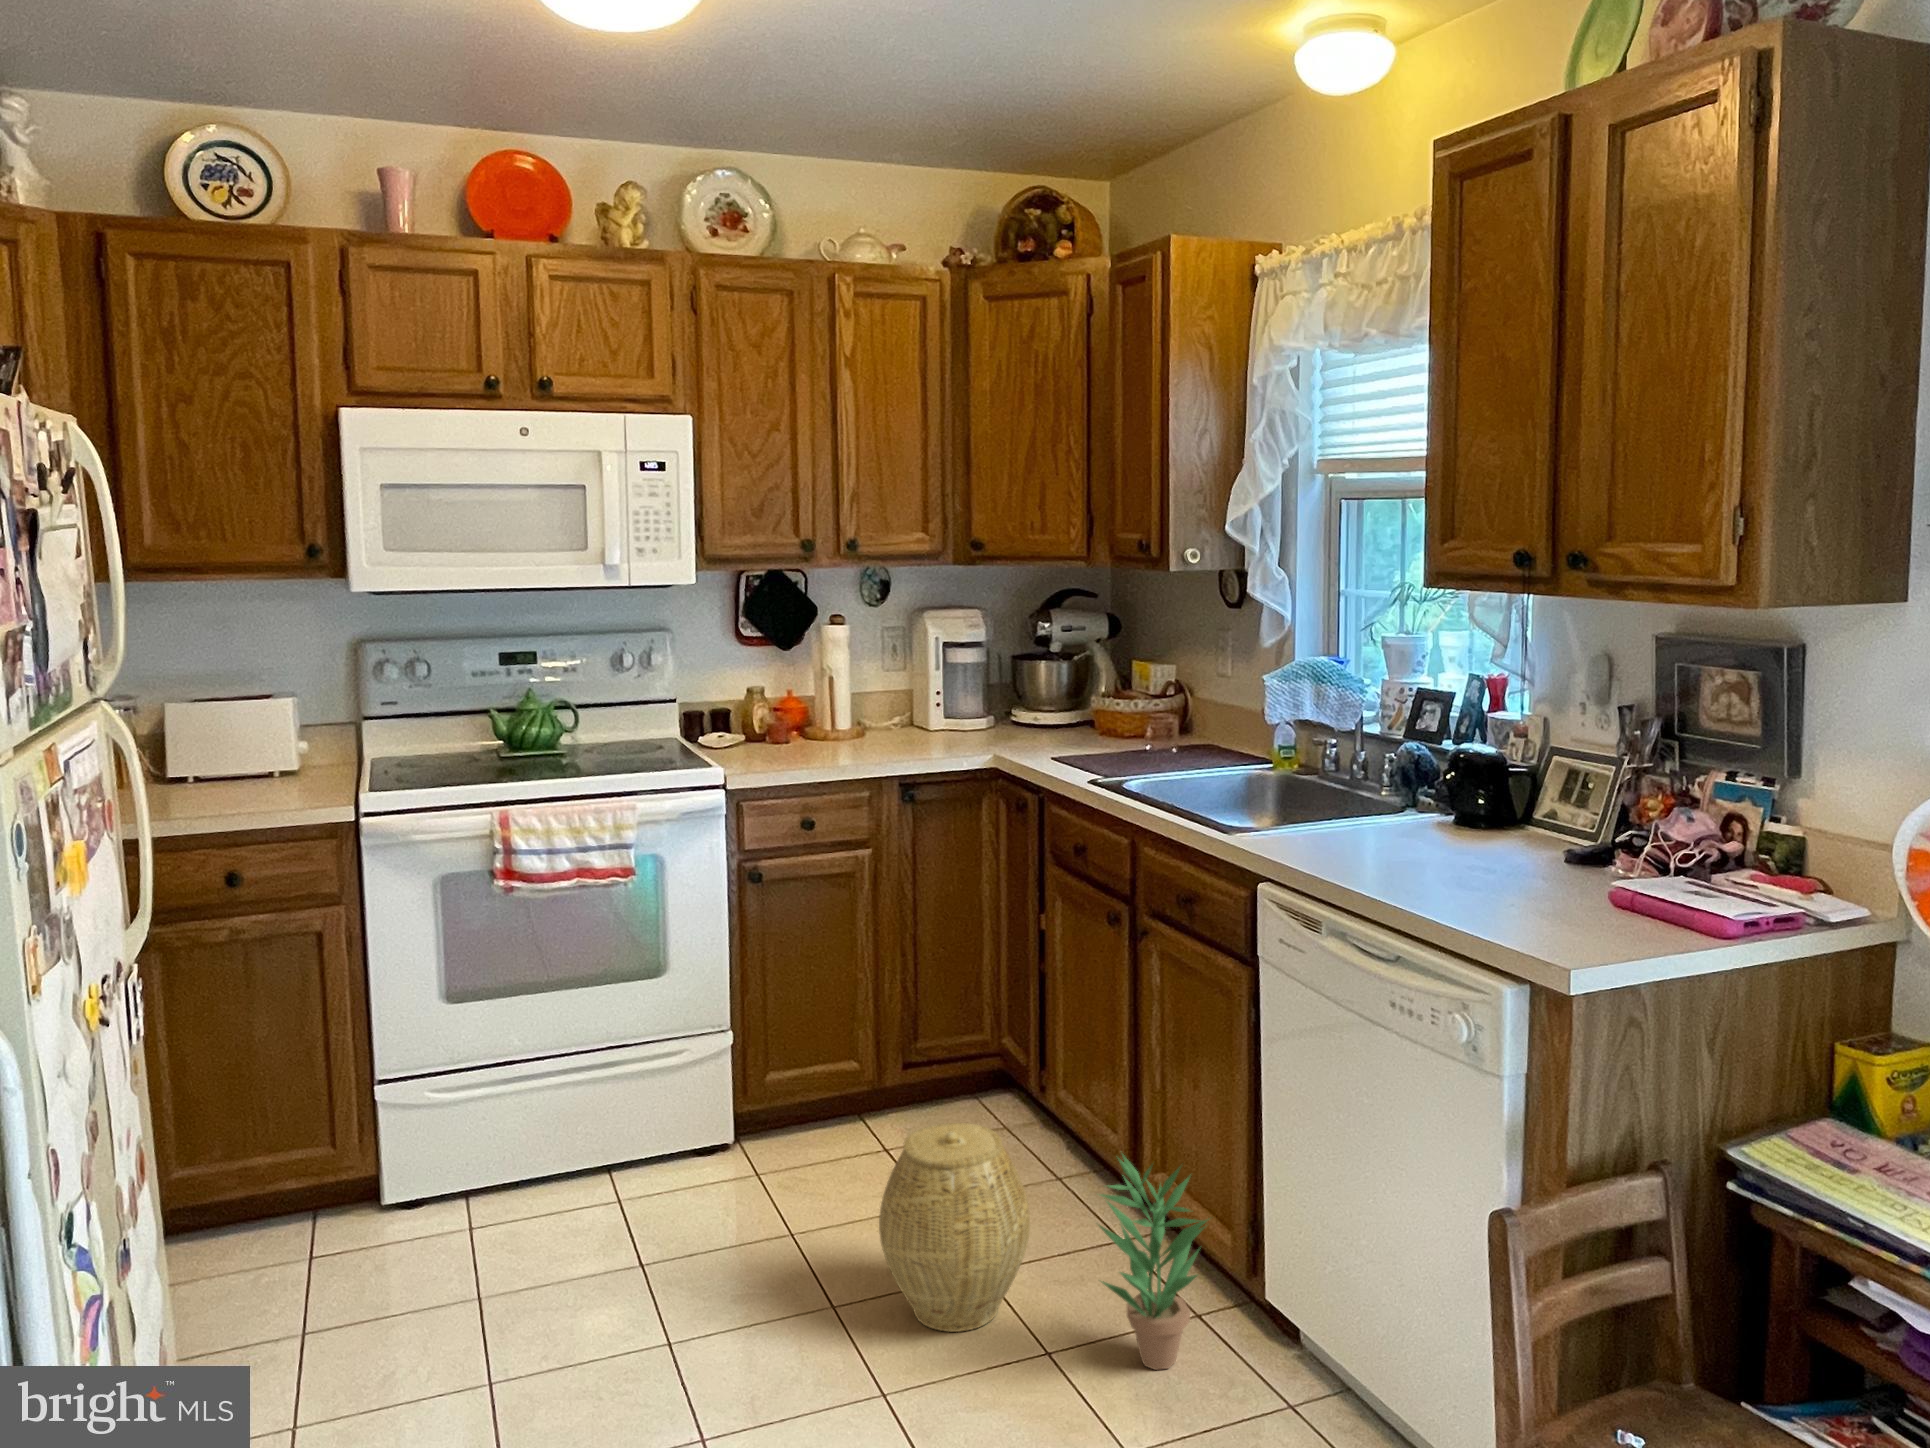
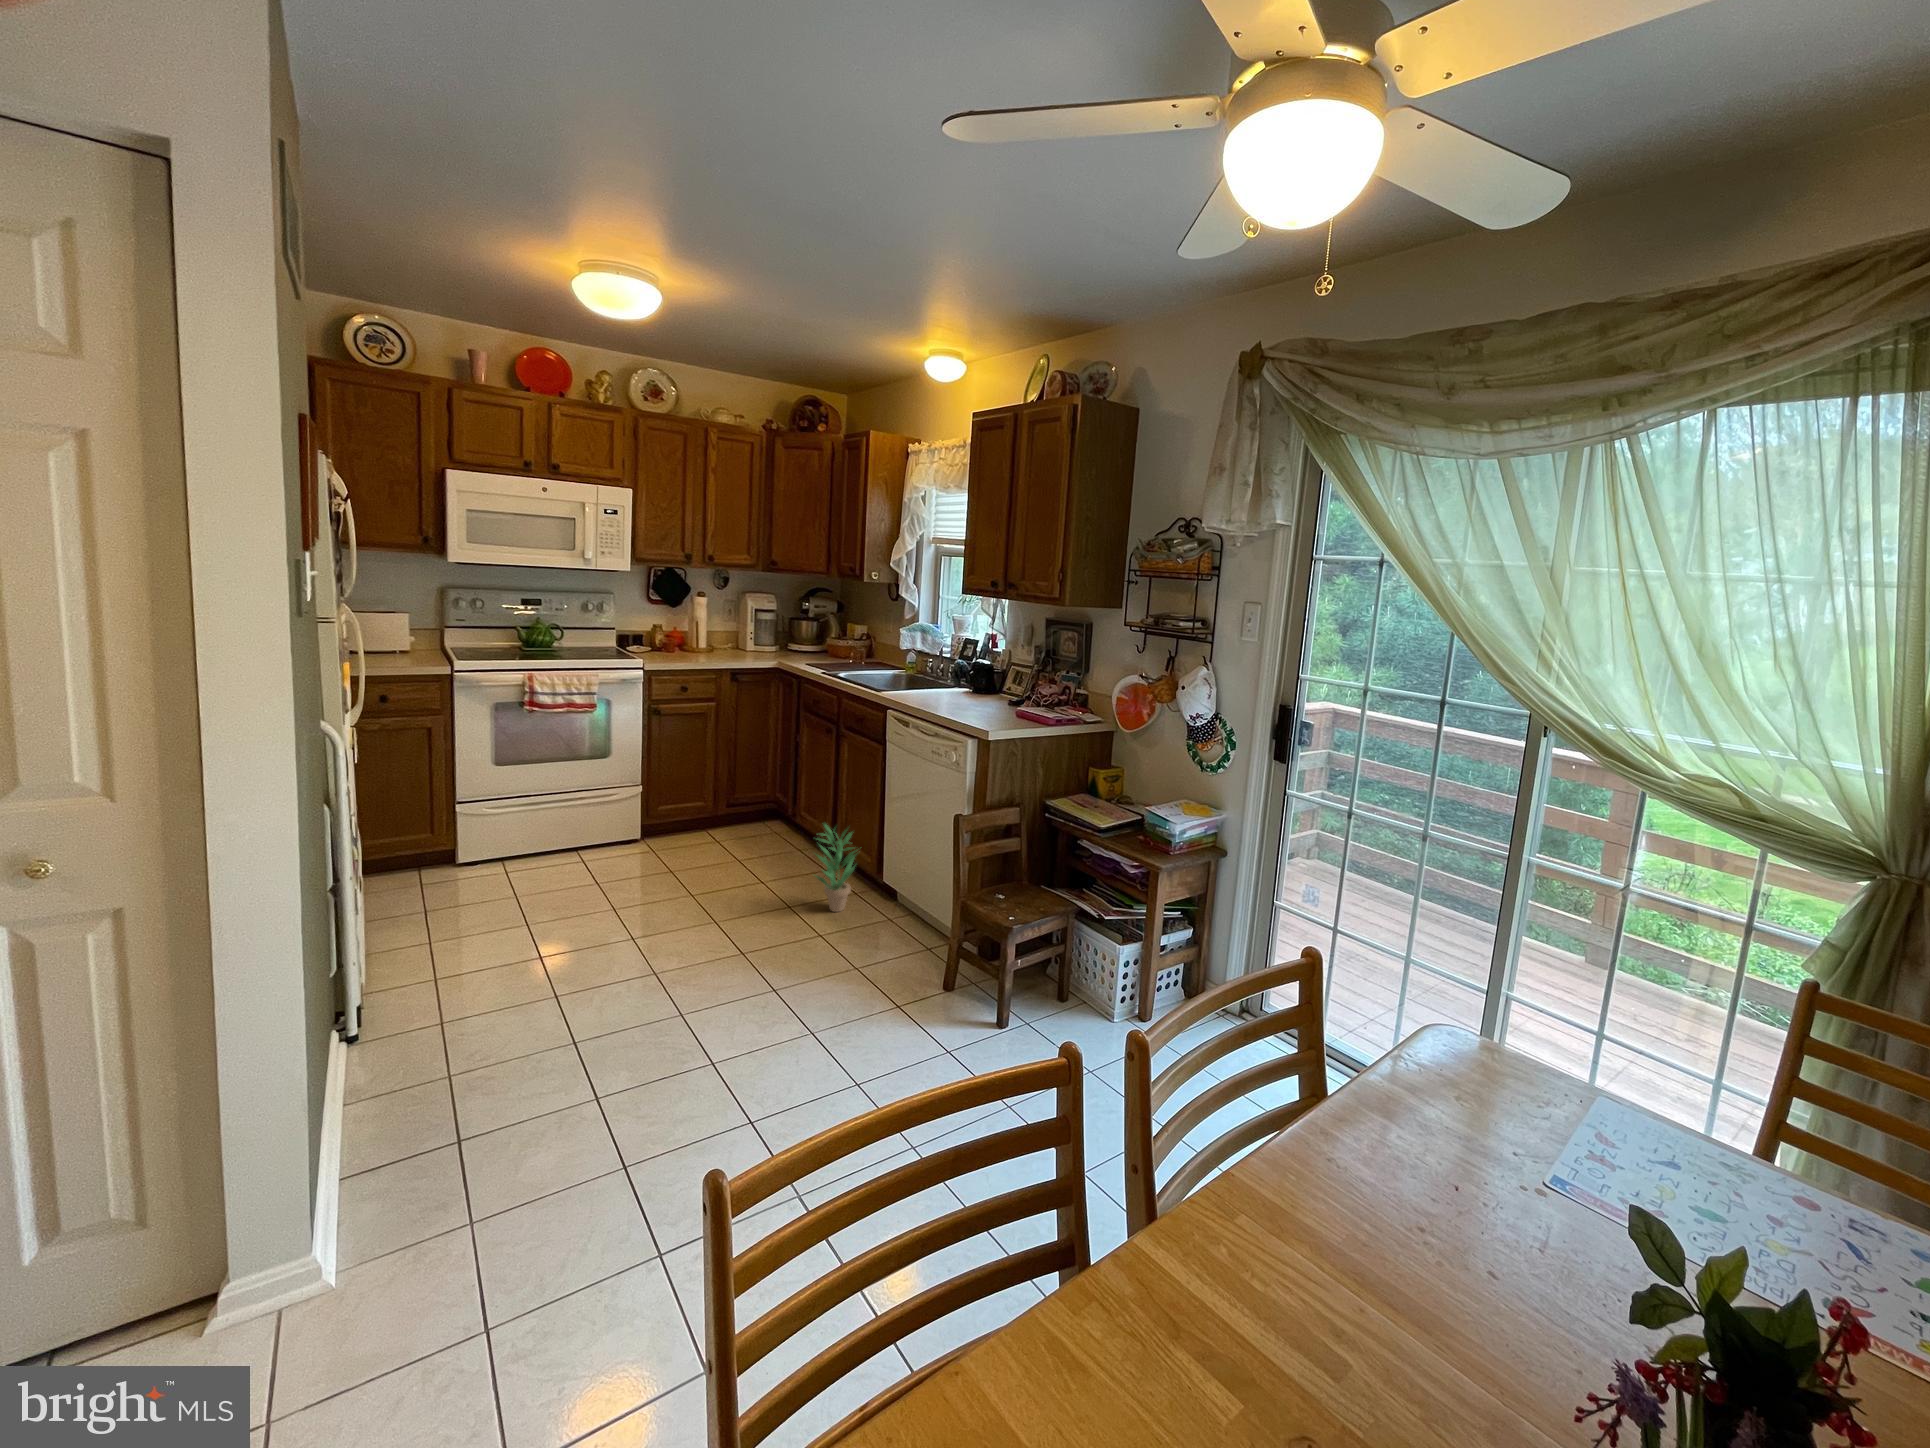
woven basket: present [879,1123,1030,1332] -> none [715,816,784,903]

